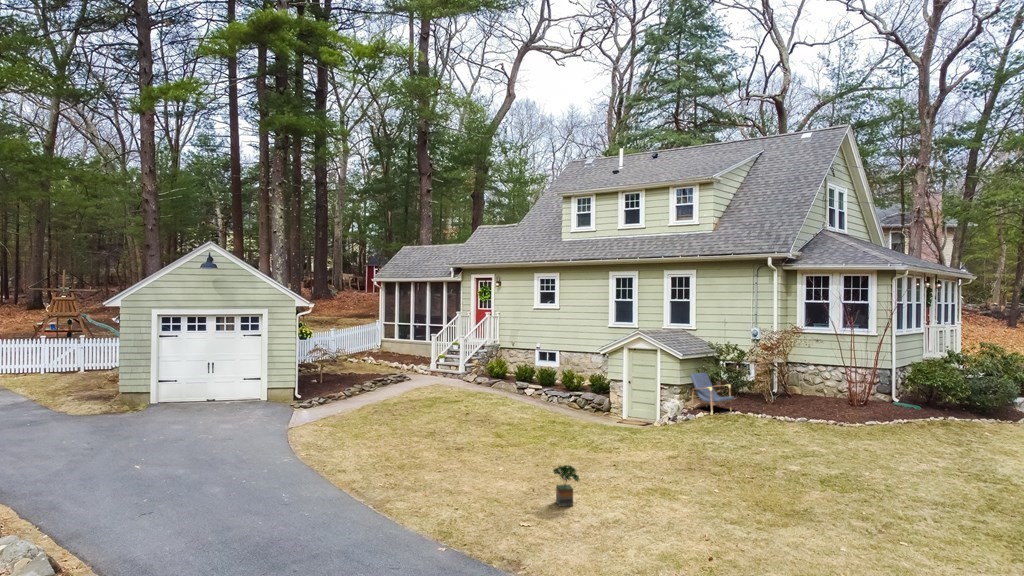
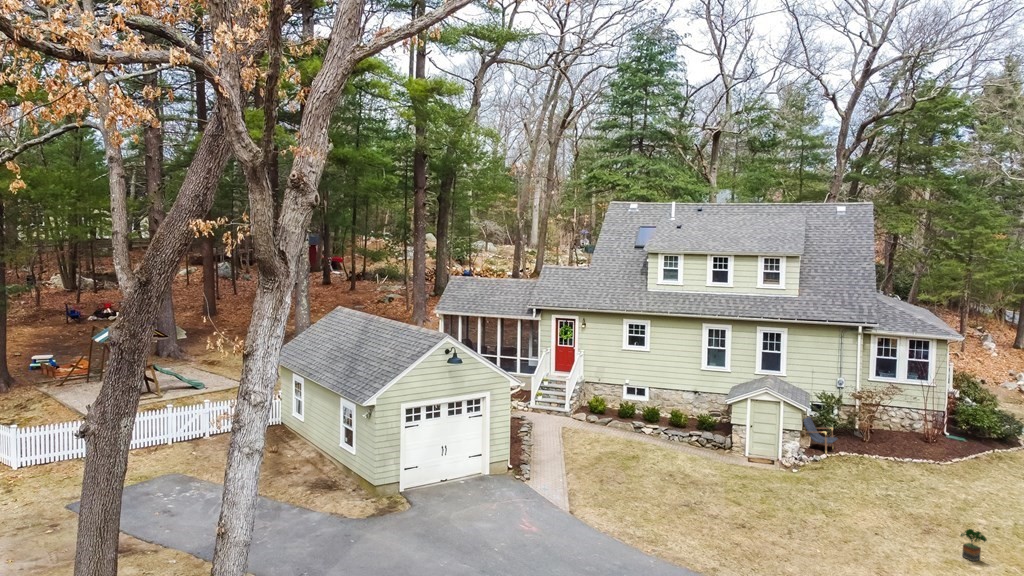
potted tree: present [553,465,579,507] -> present [960,529,987,561]

